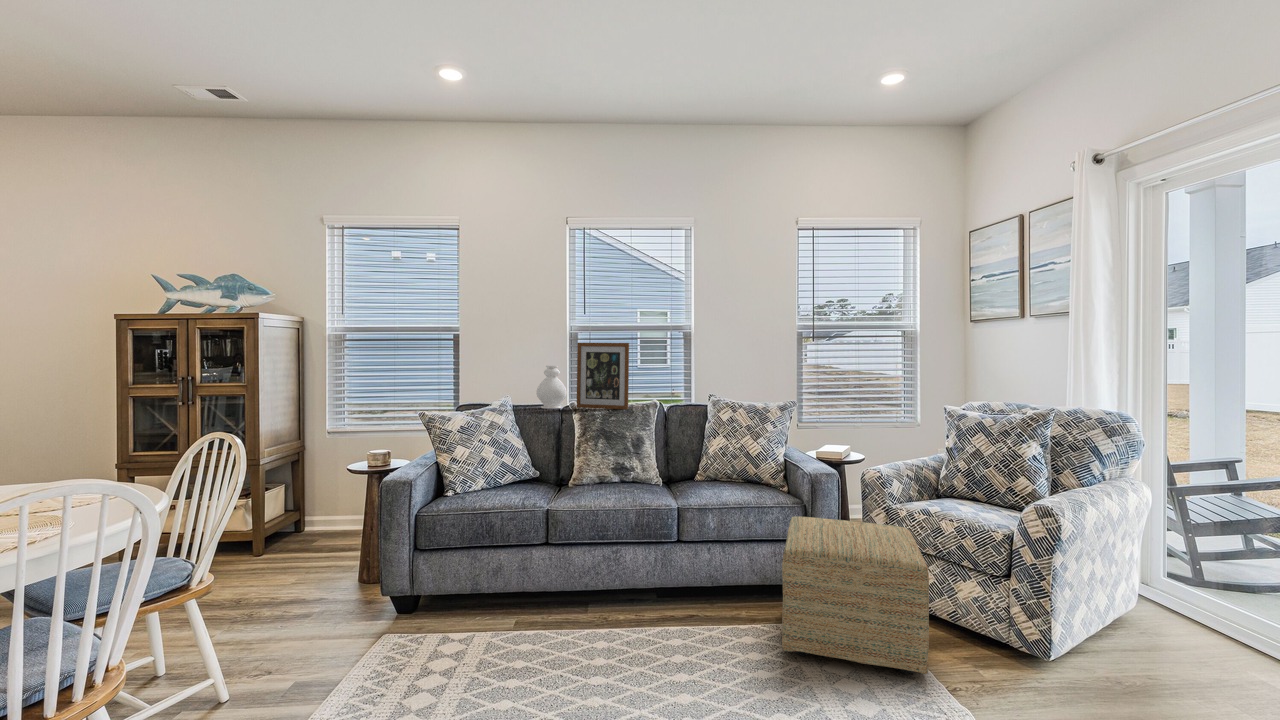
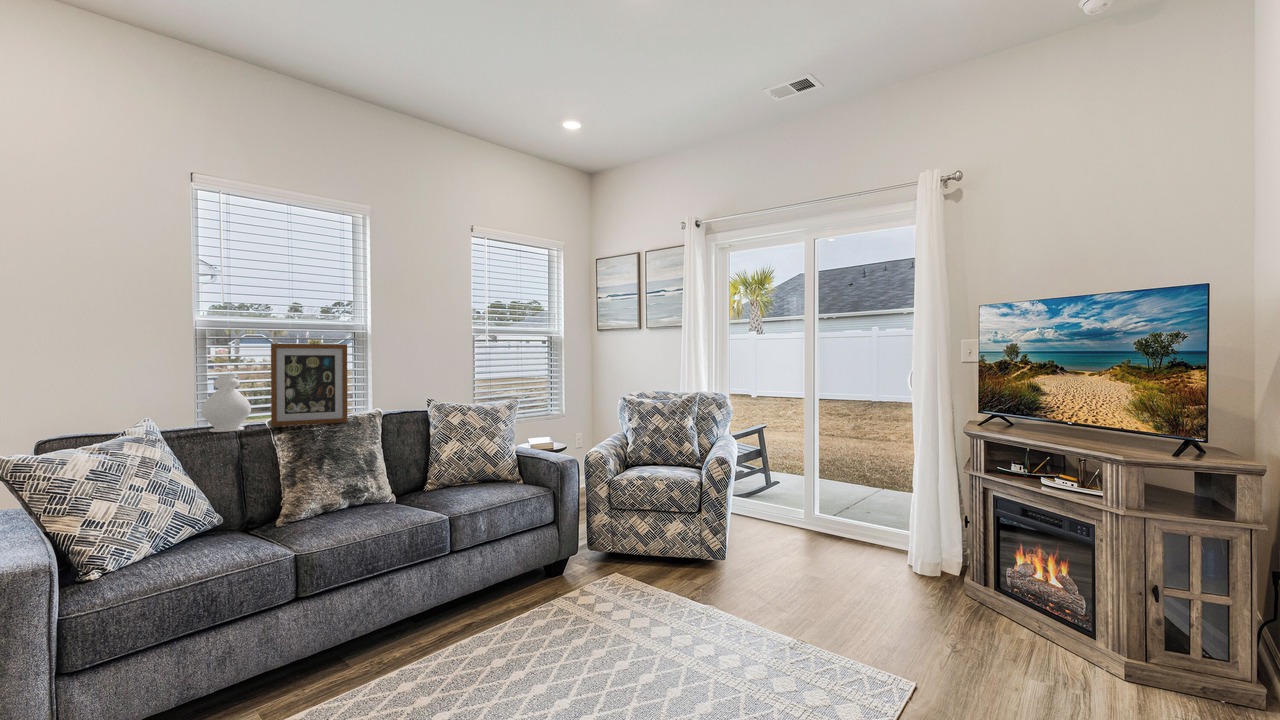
ottoman: present [782,516,929,674] -> none [546,493,679,618]

